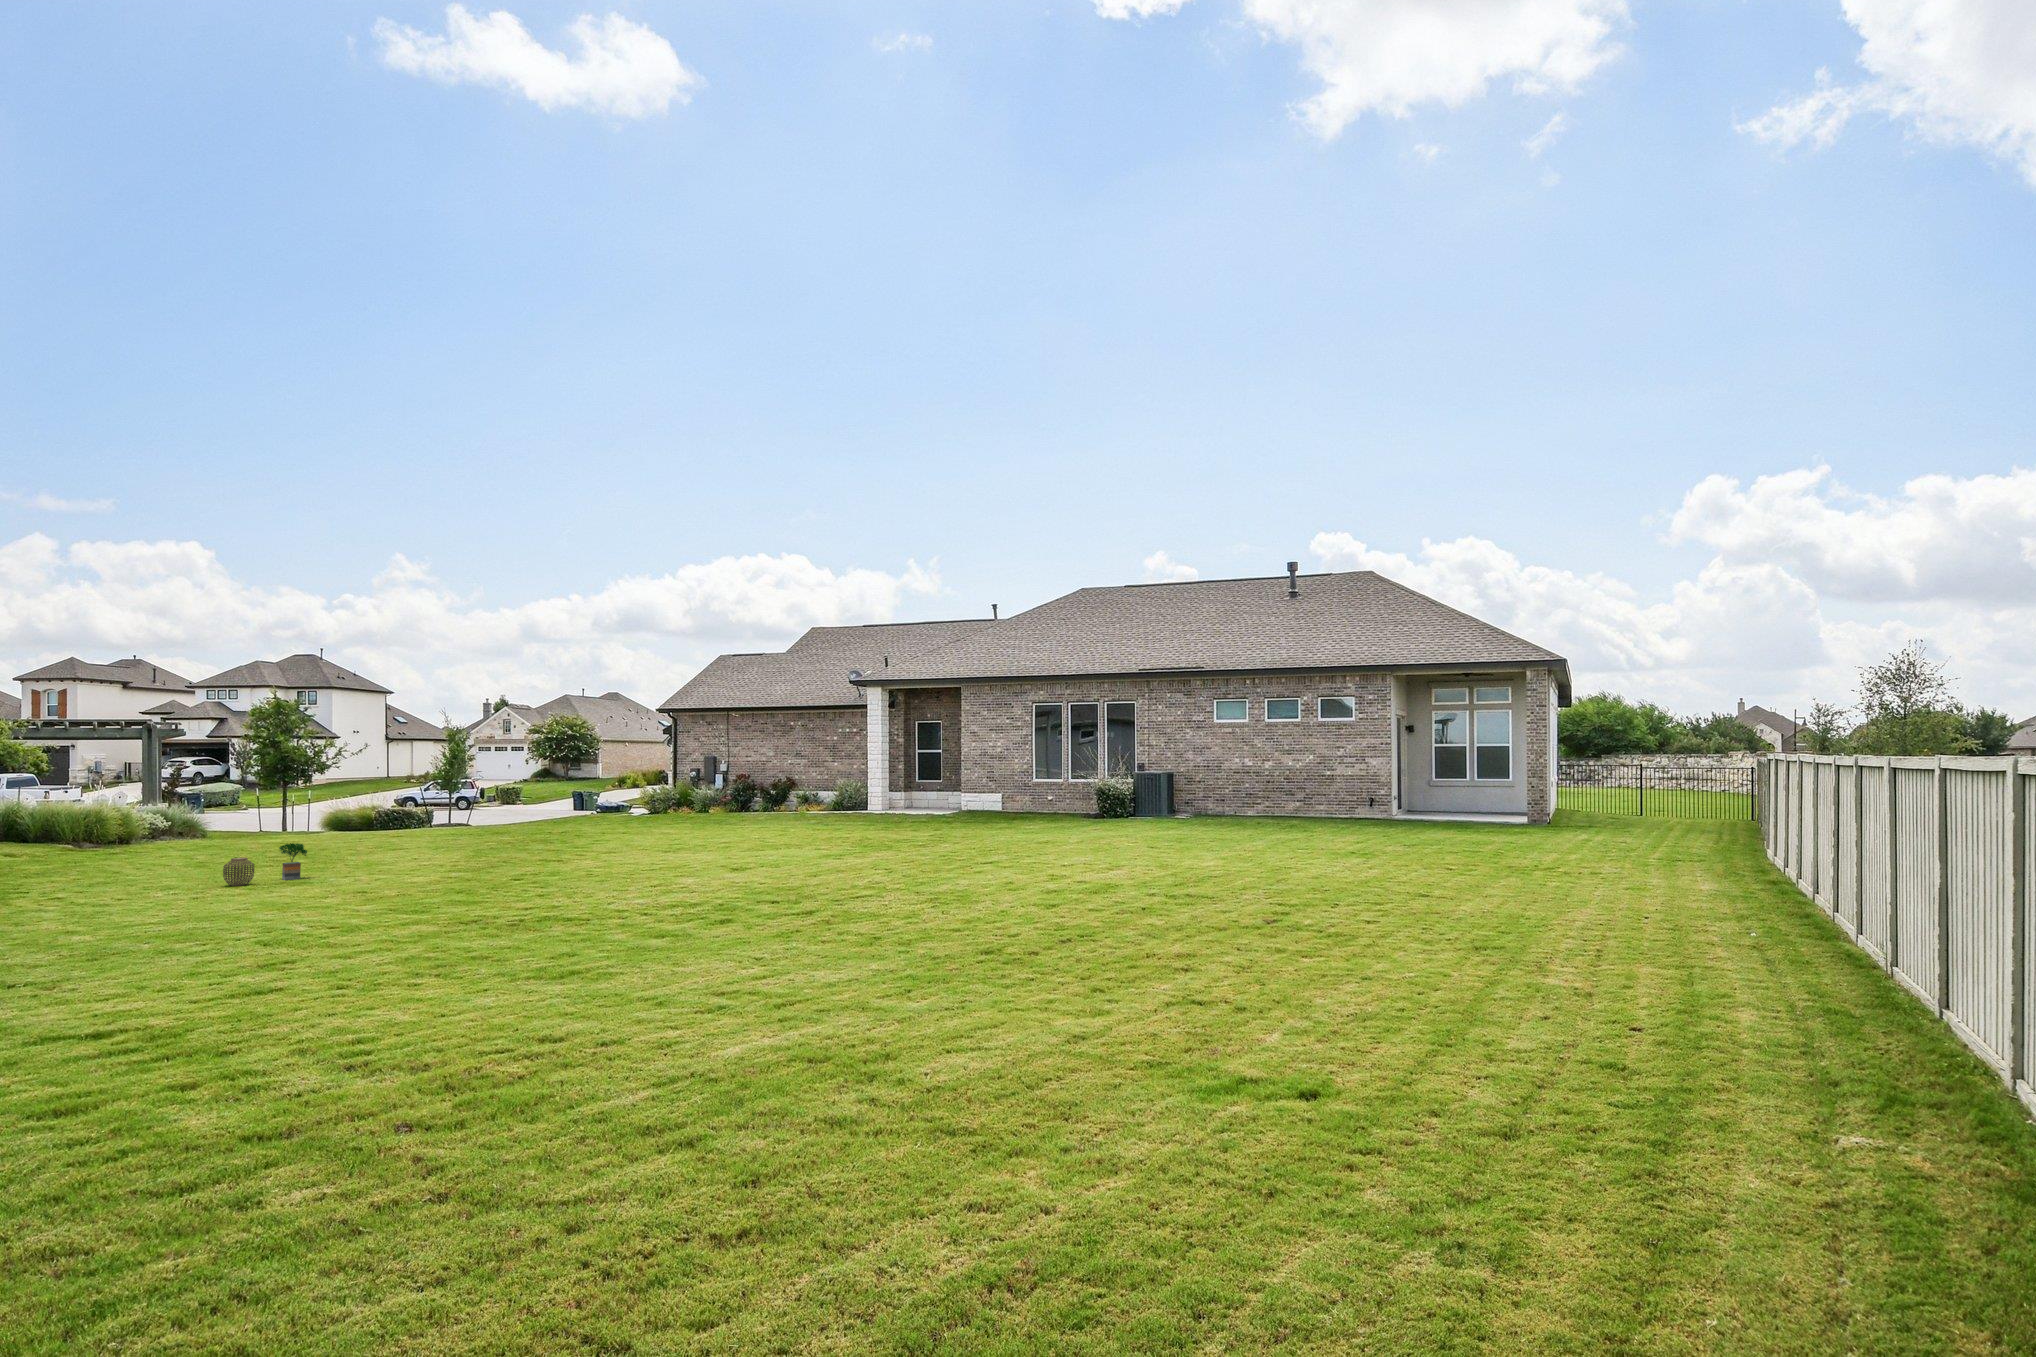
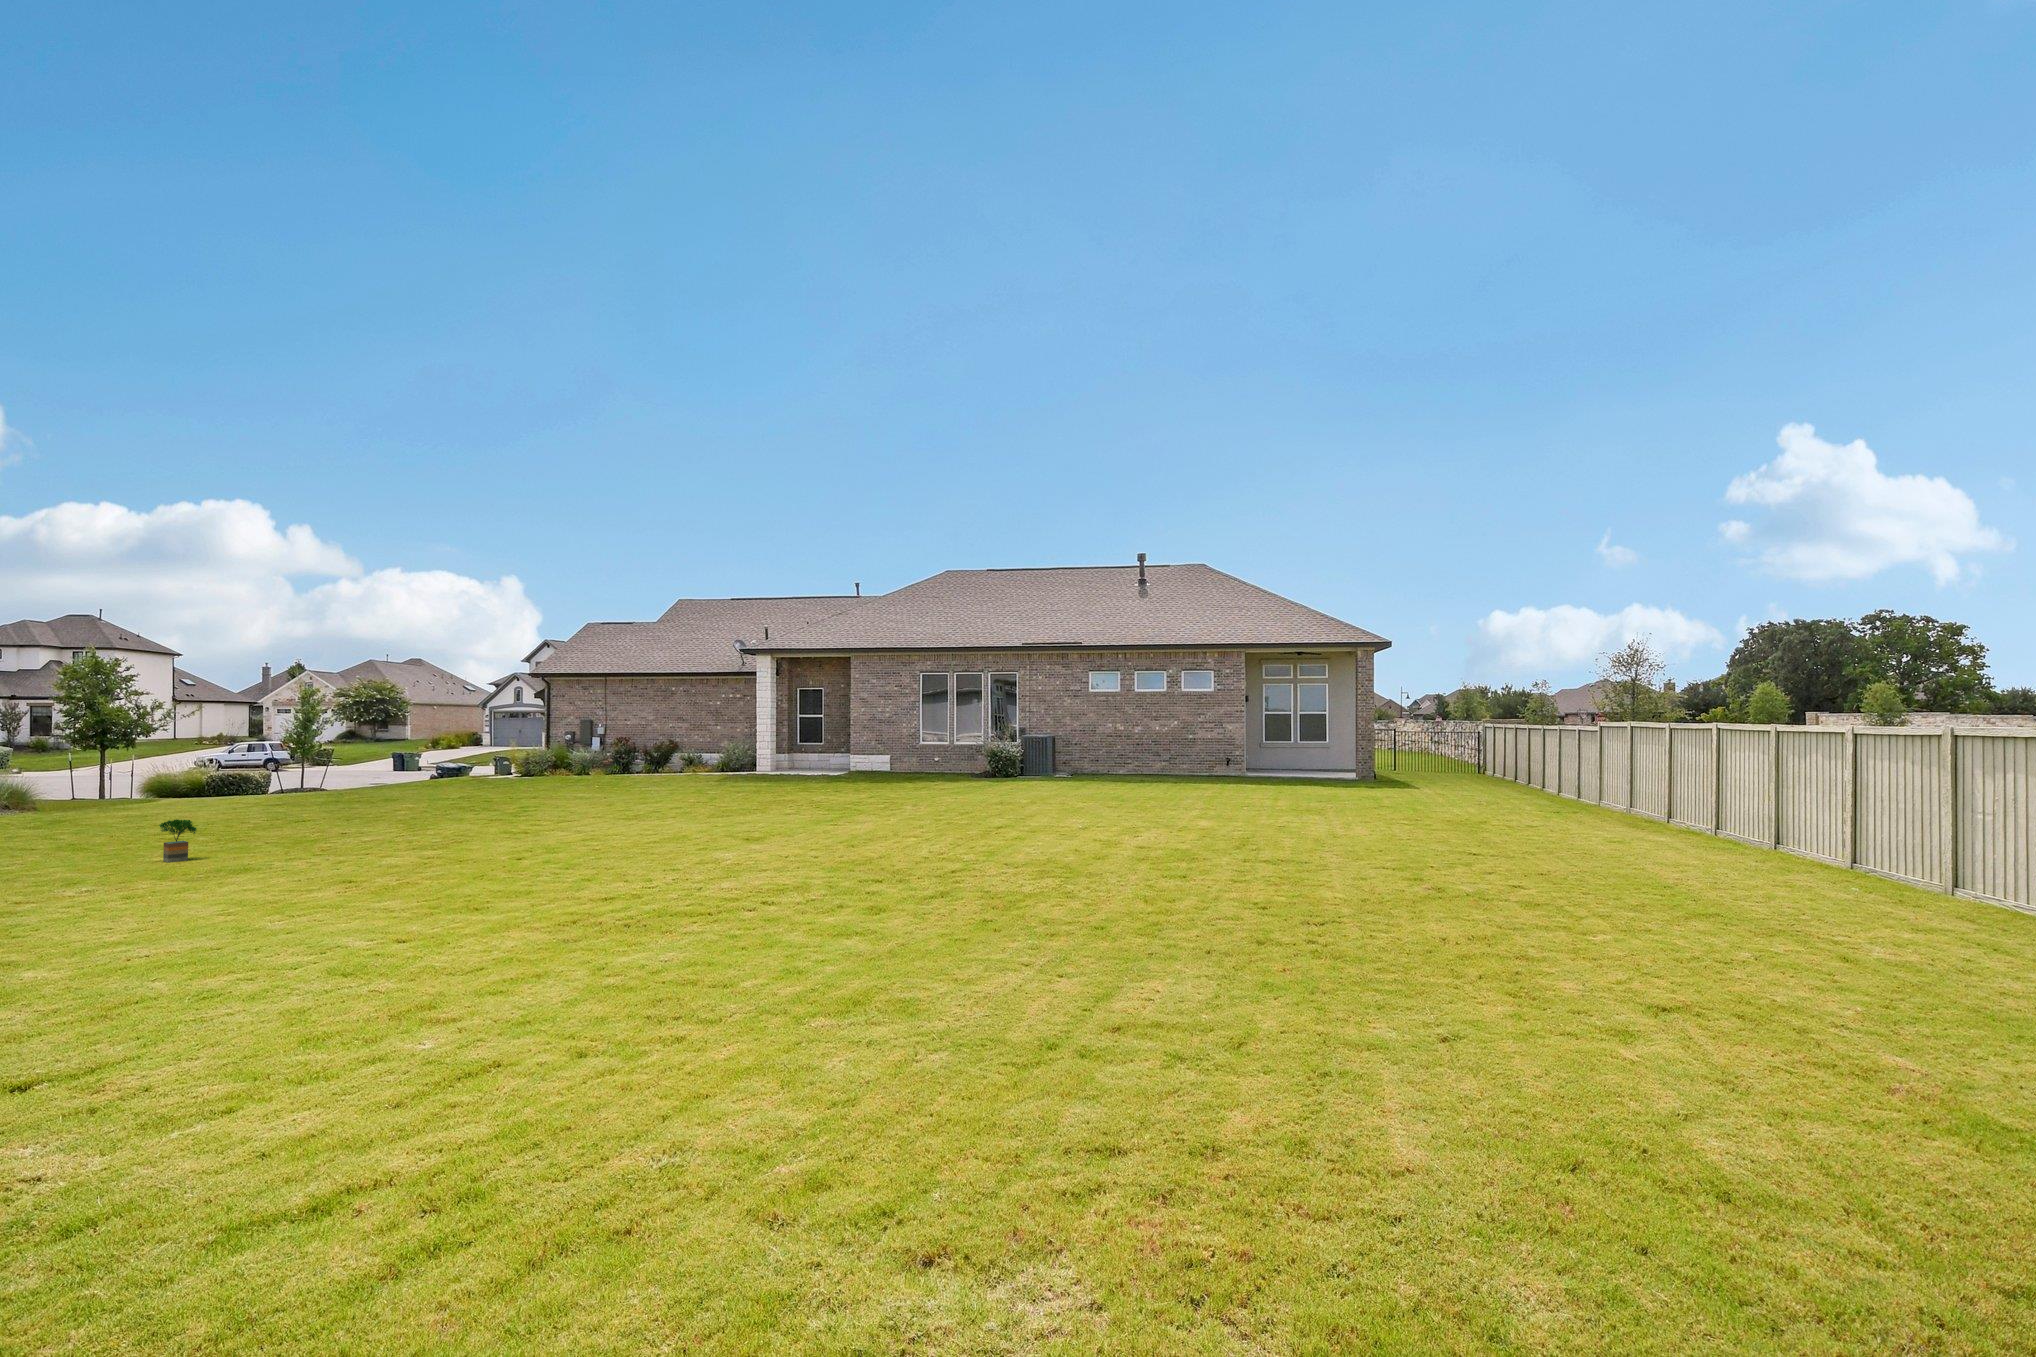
woven basket: present [223,858,254,886] -> none [88,838,130,872]

